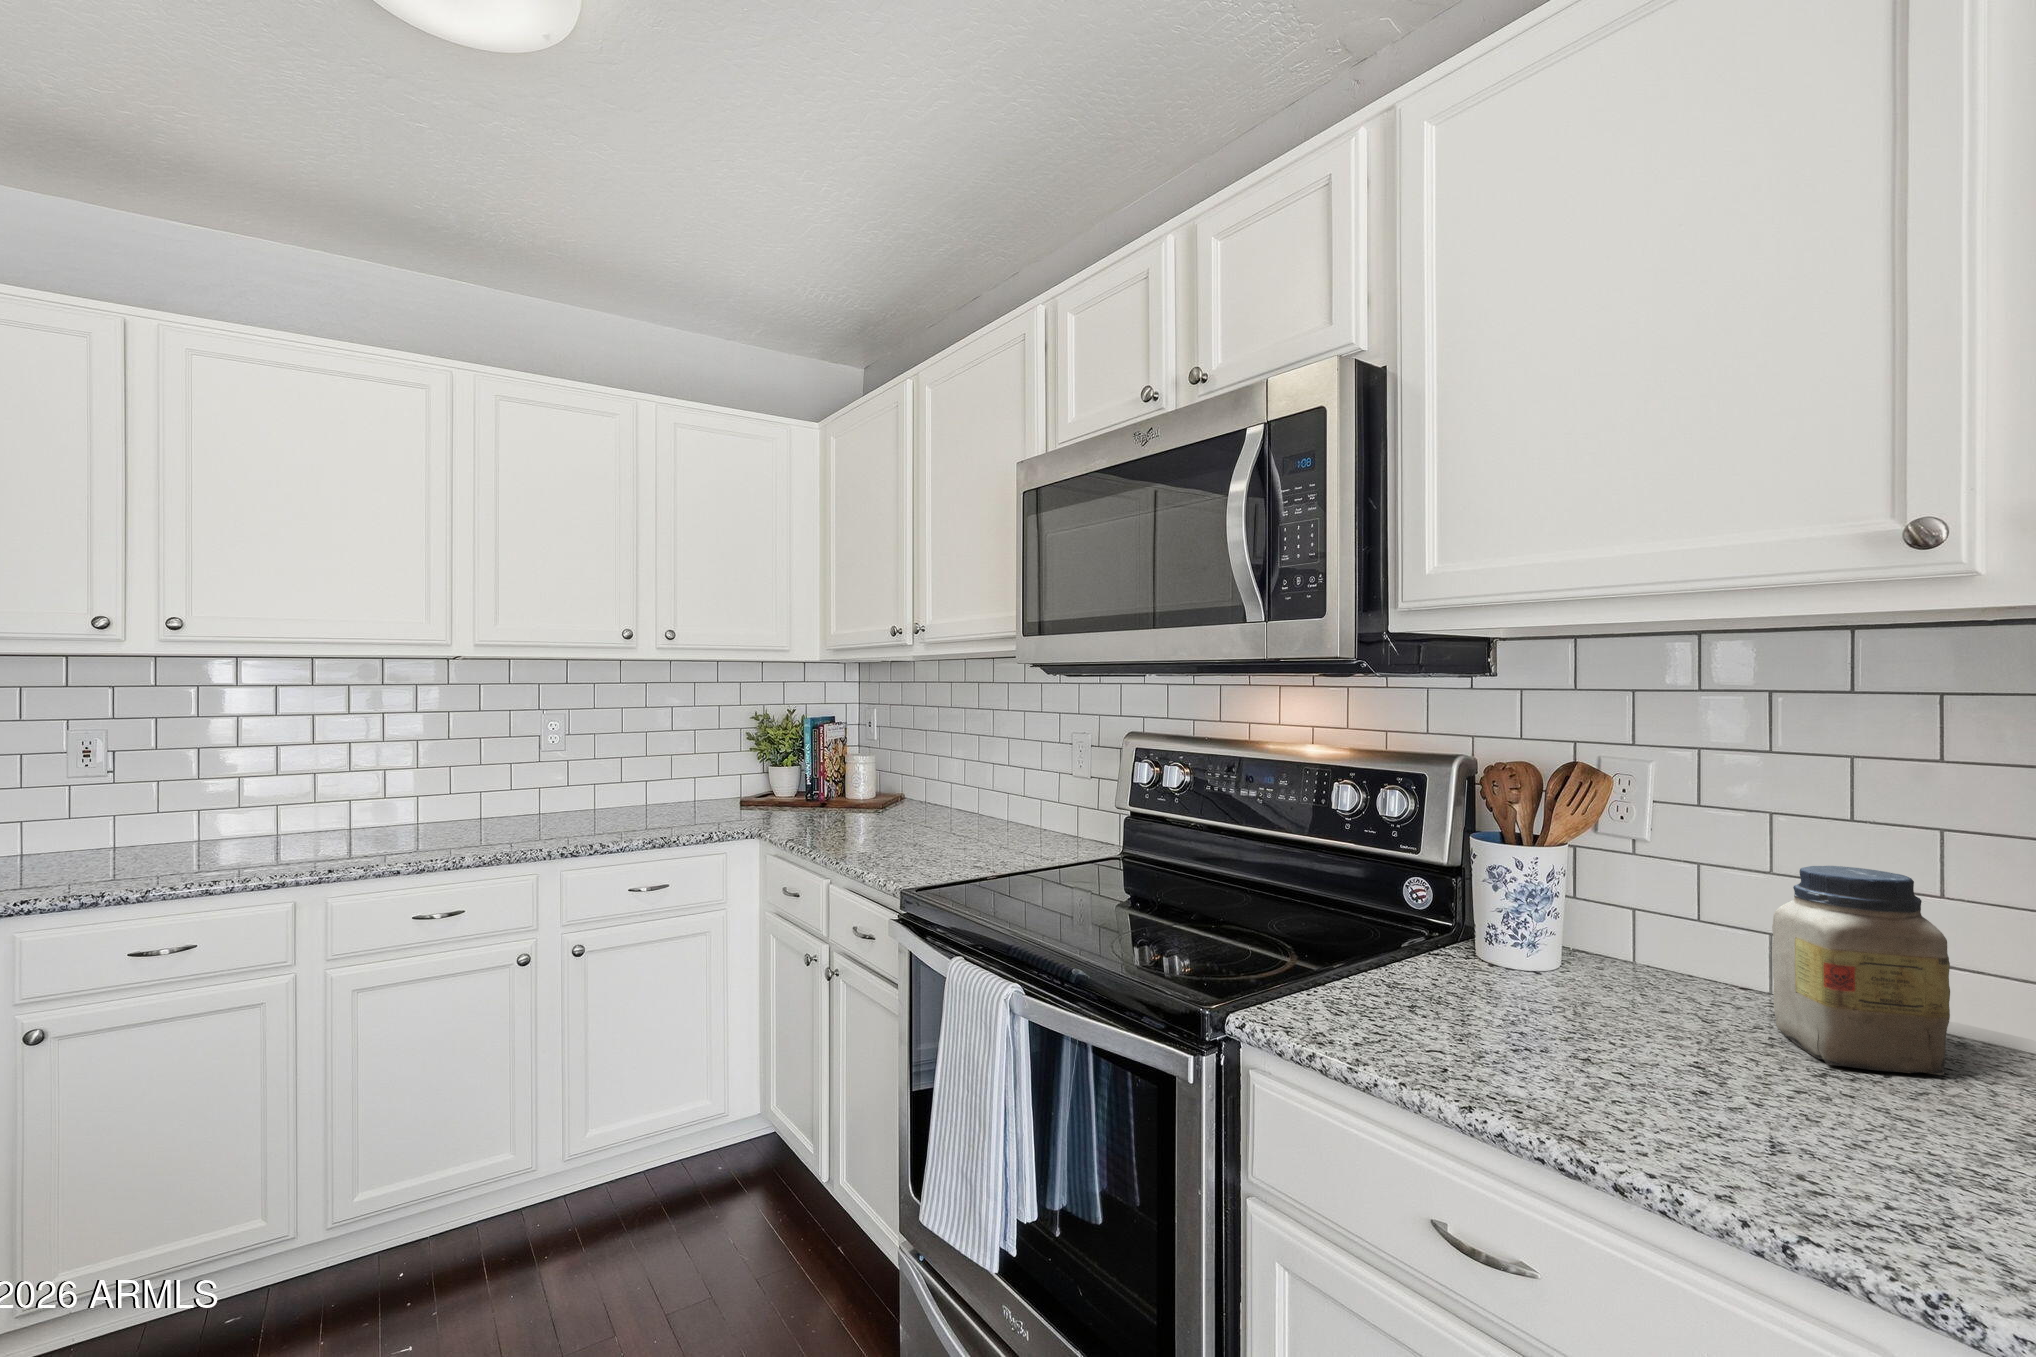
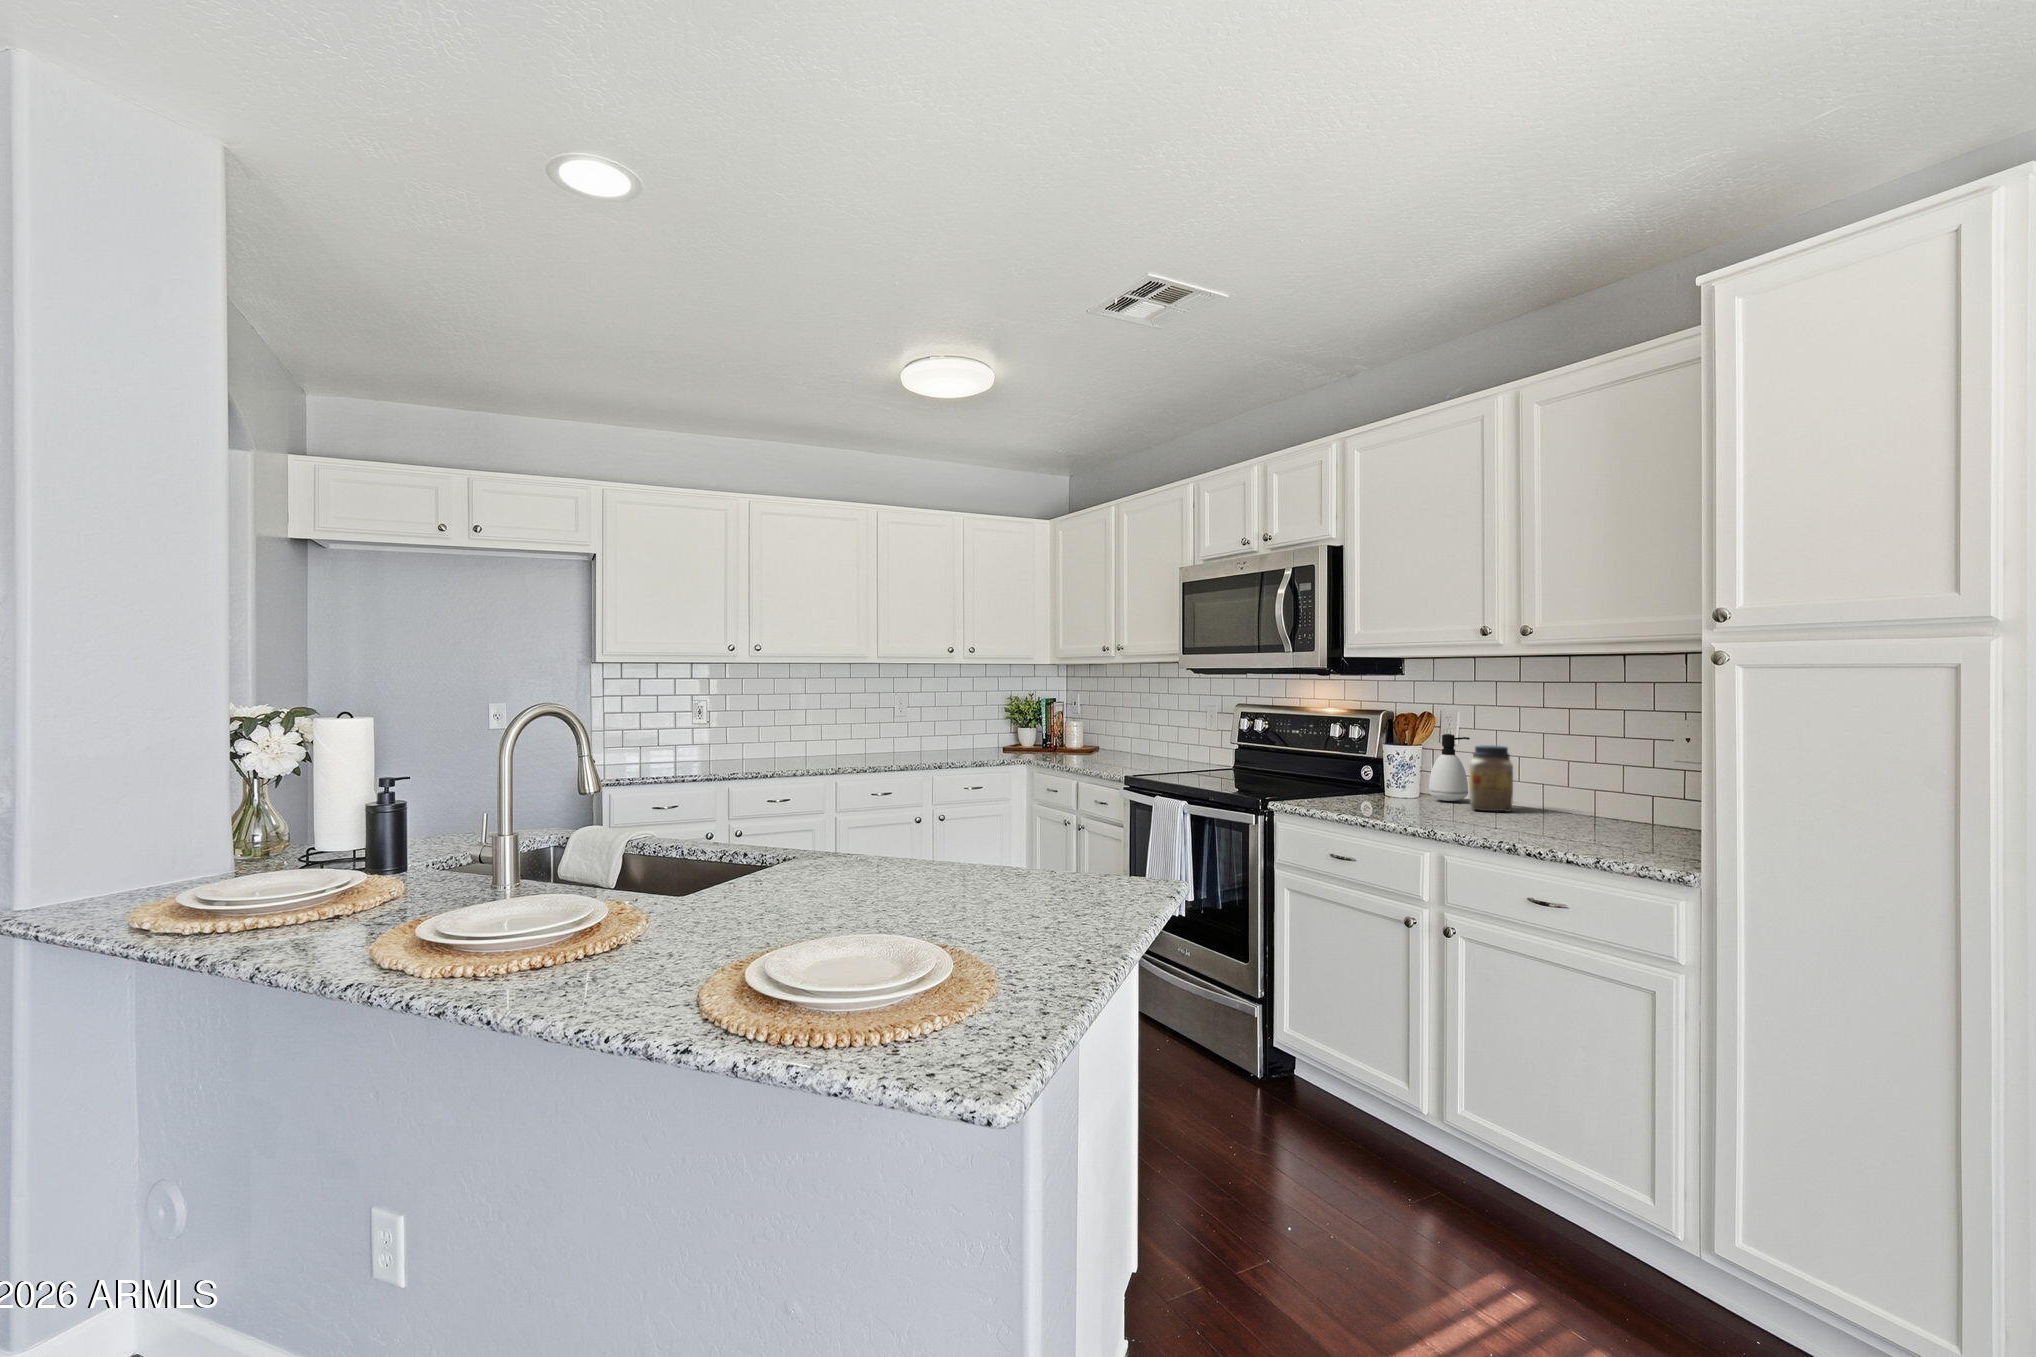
soap dispenser: none [1615,822,1727,997] -> present [1429,734,1470,801]

